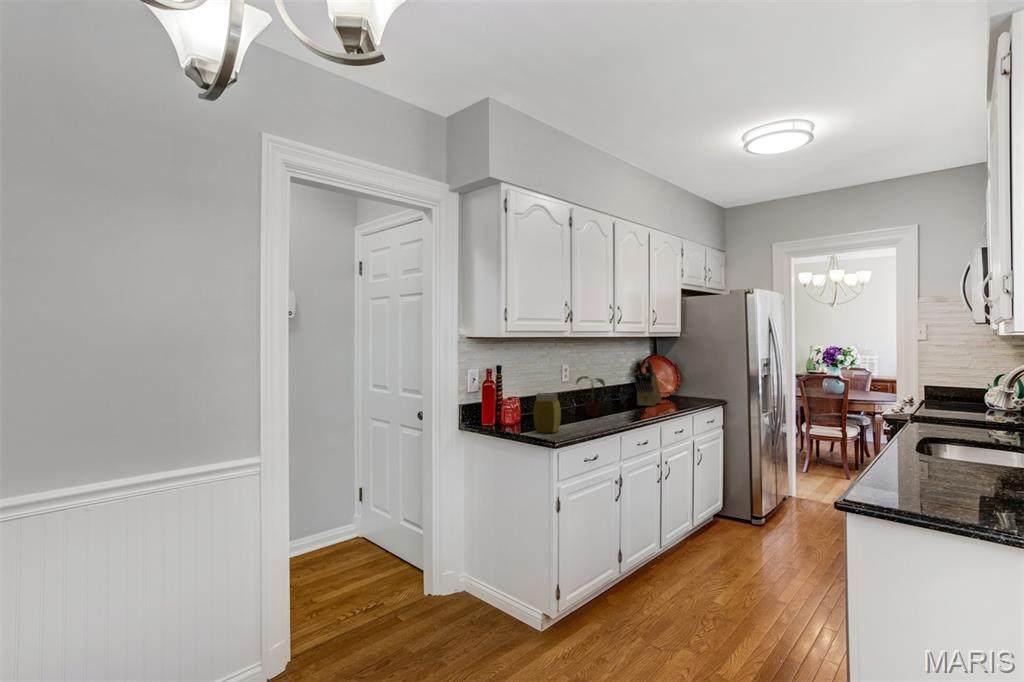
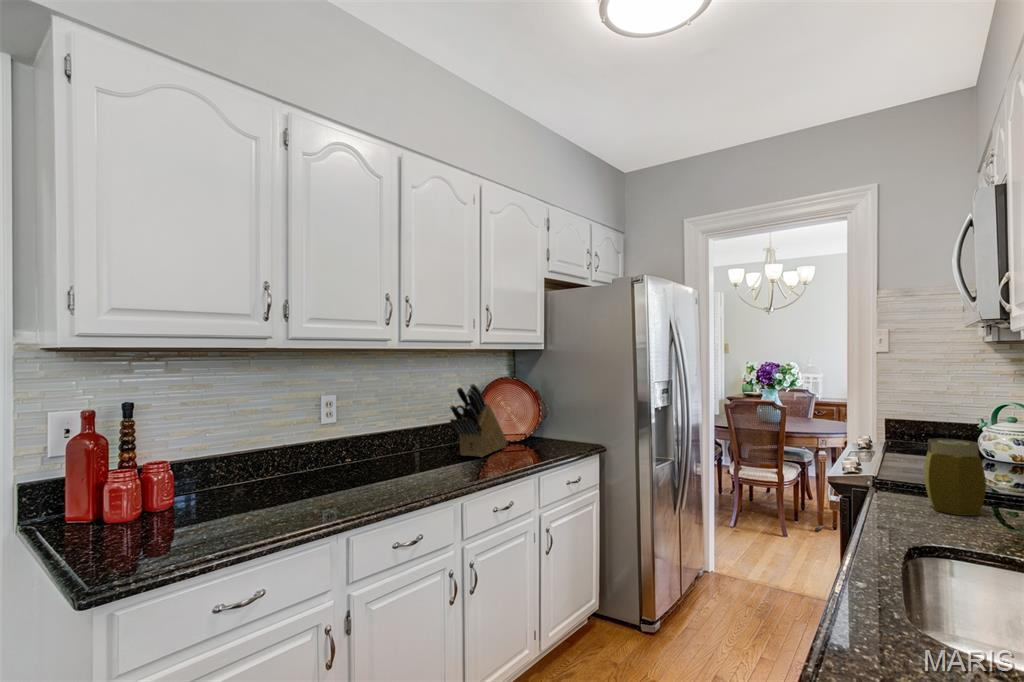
potted plant: present [576,376,605,417] -> none [306,414,374,487]
jar: present [533,393,561,433] -> present [924,439,986,516]

